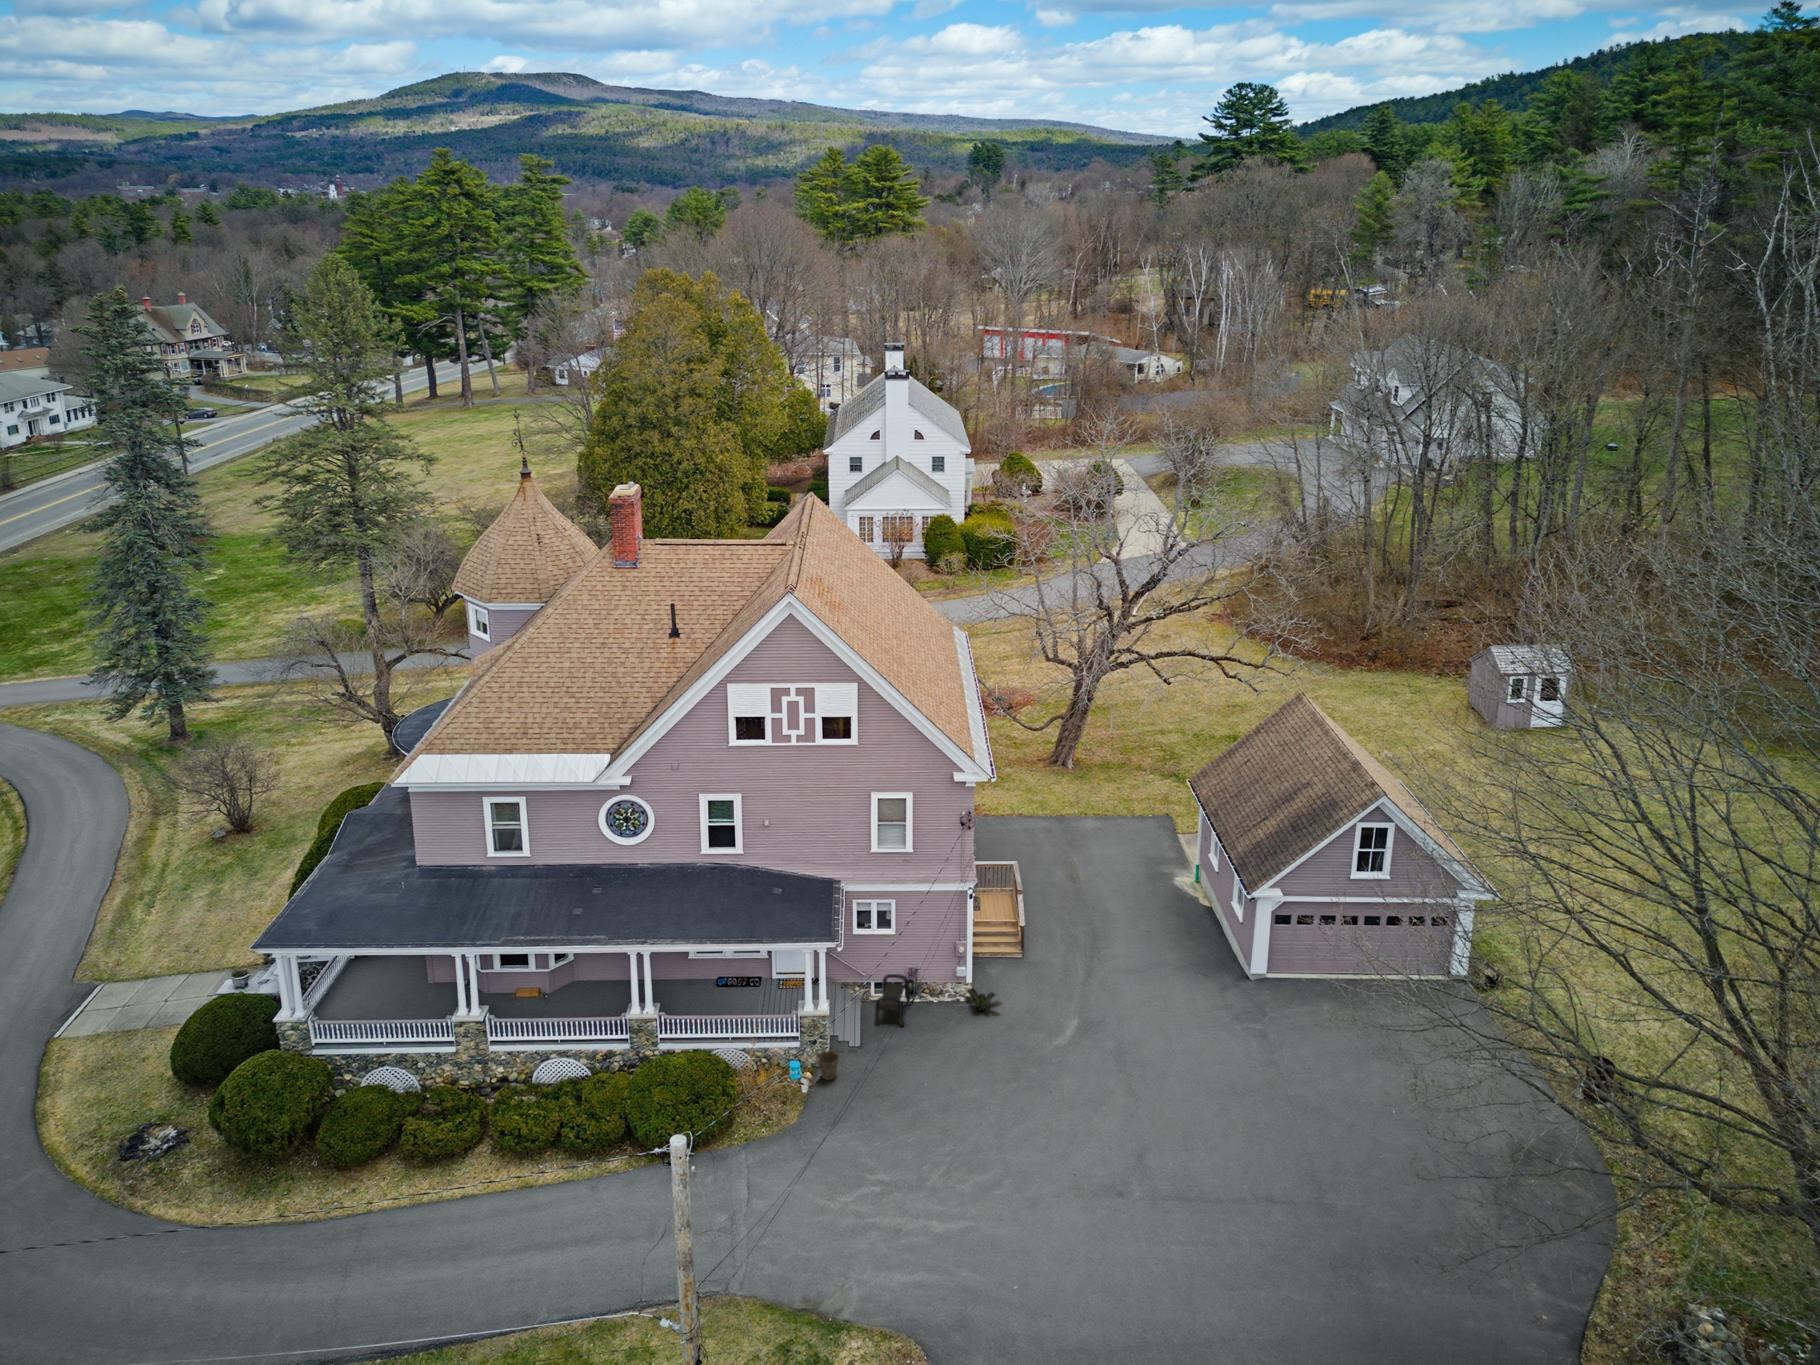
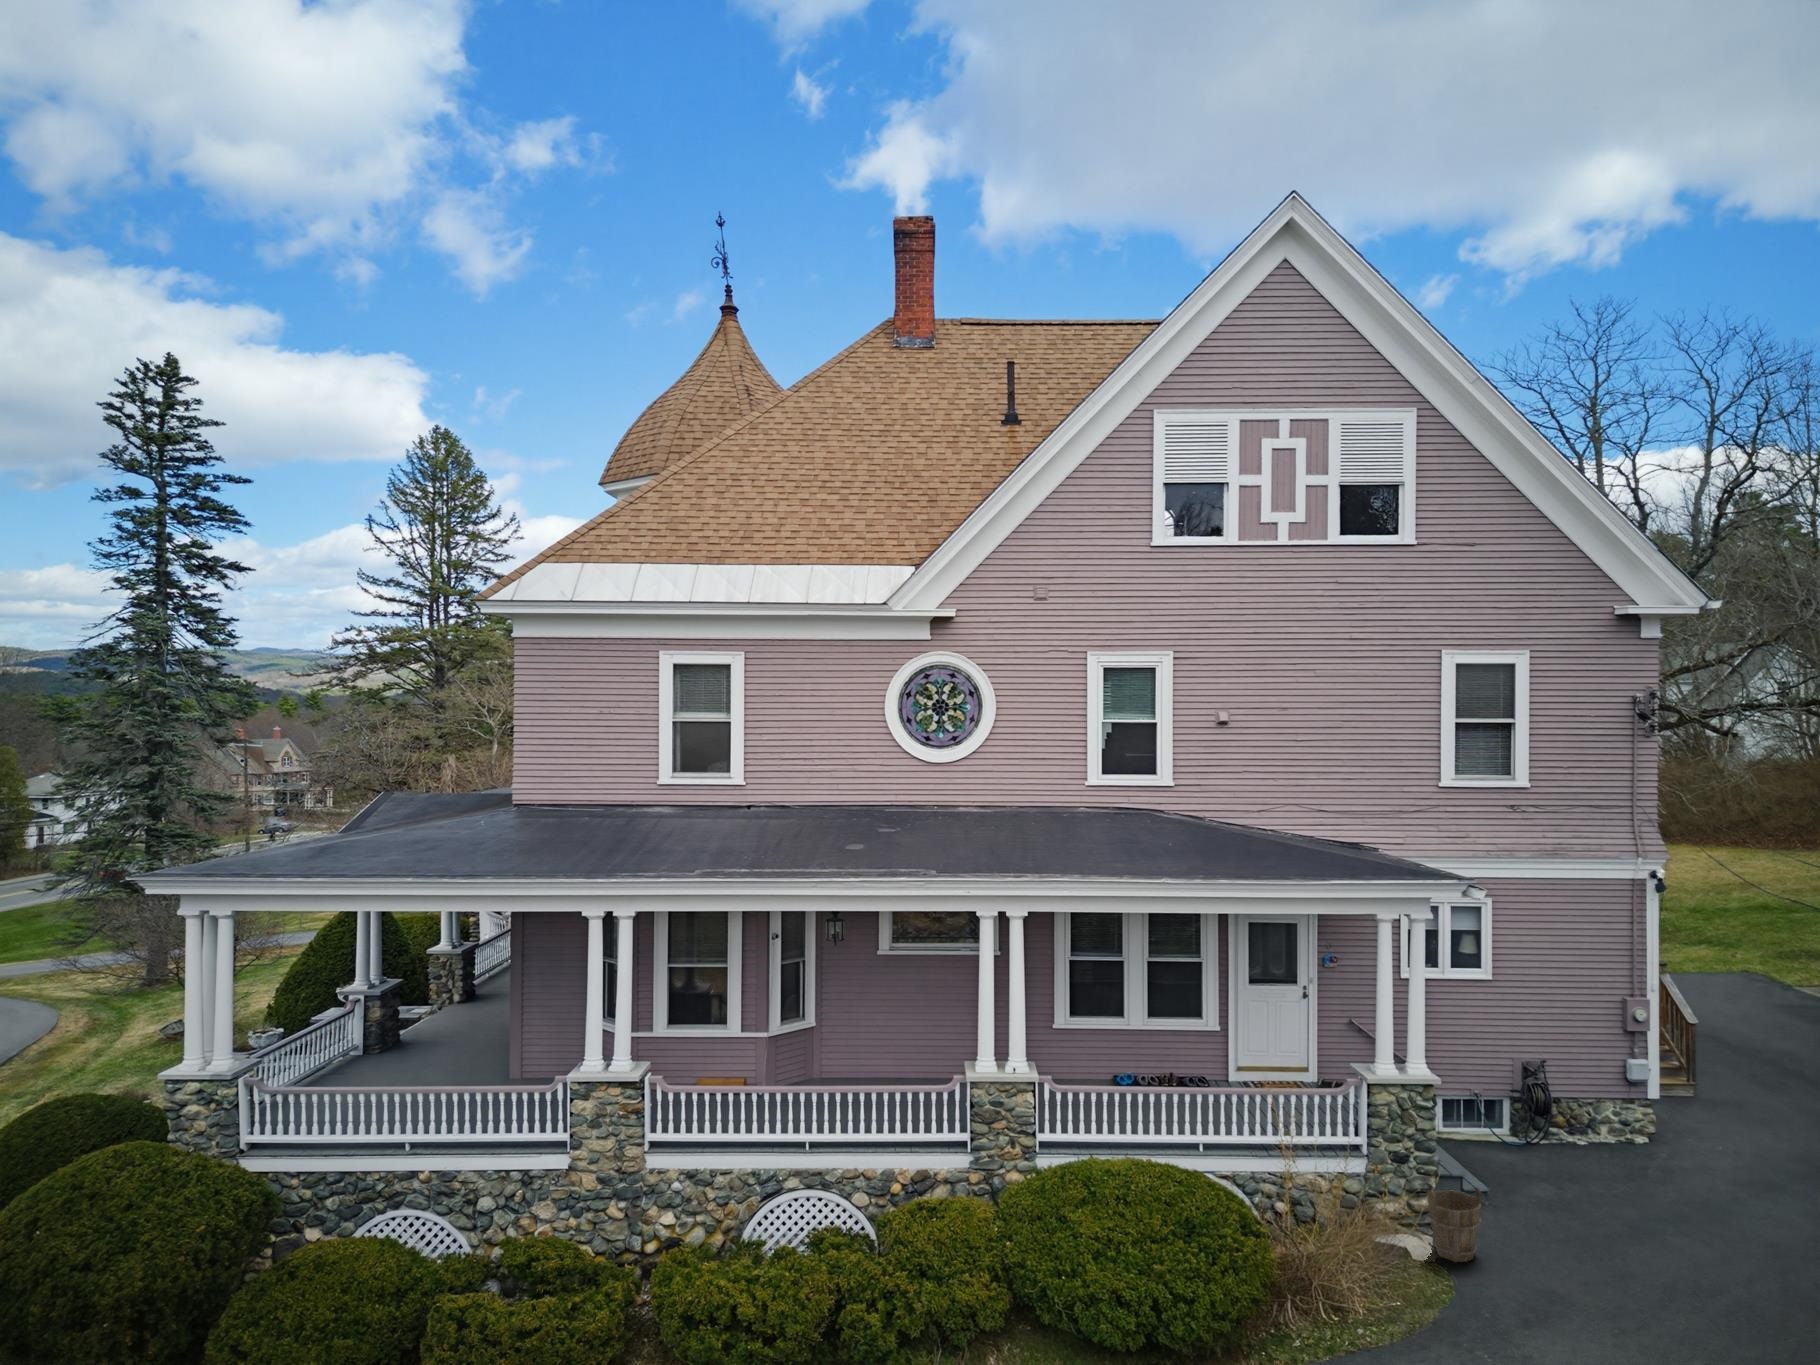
bench: present [875,974,910,1027] -> none [1465,1068,1555,1174]
potted plant: present [964,988,995,1011] -> none [1656,1103,1748,1152]

